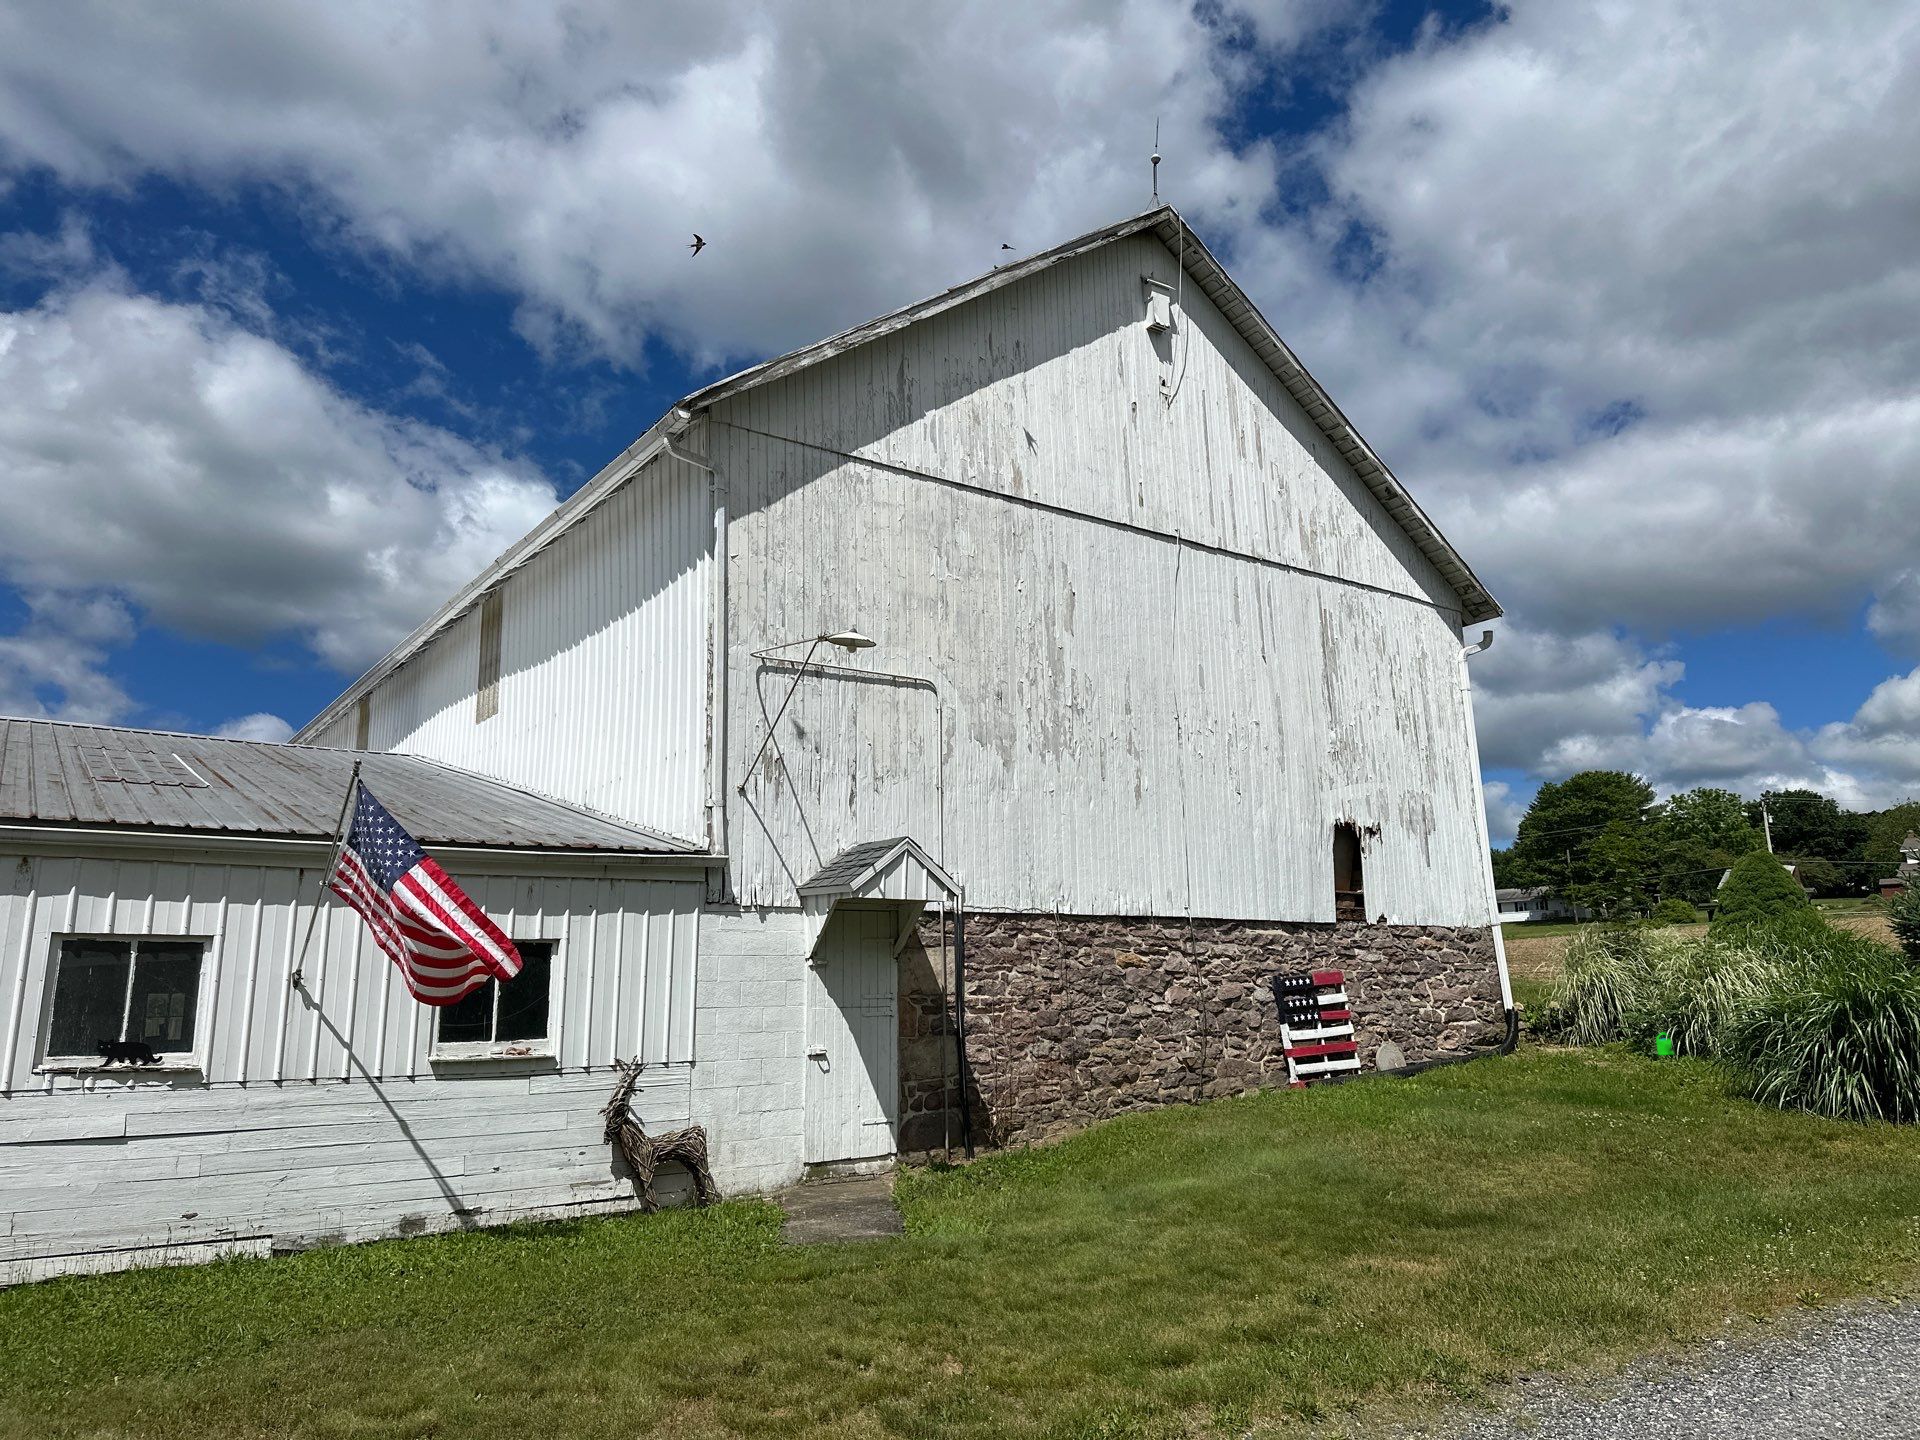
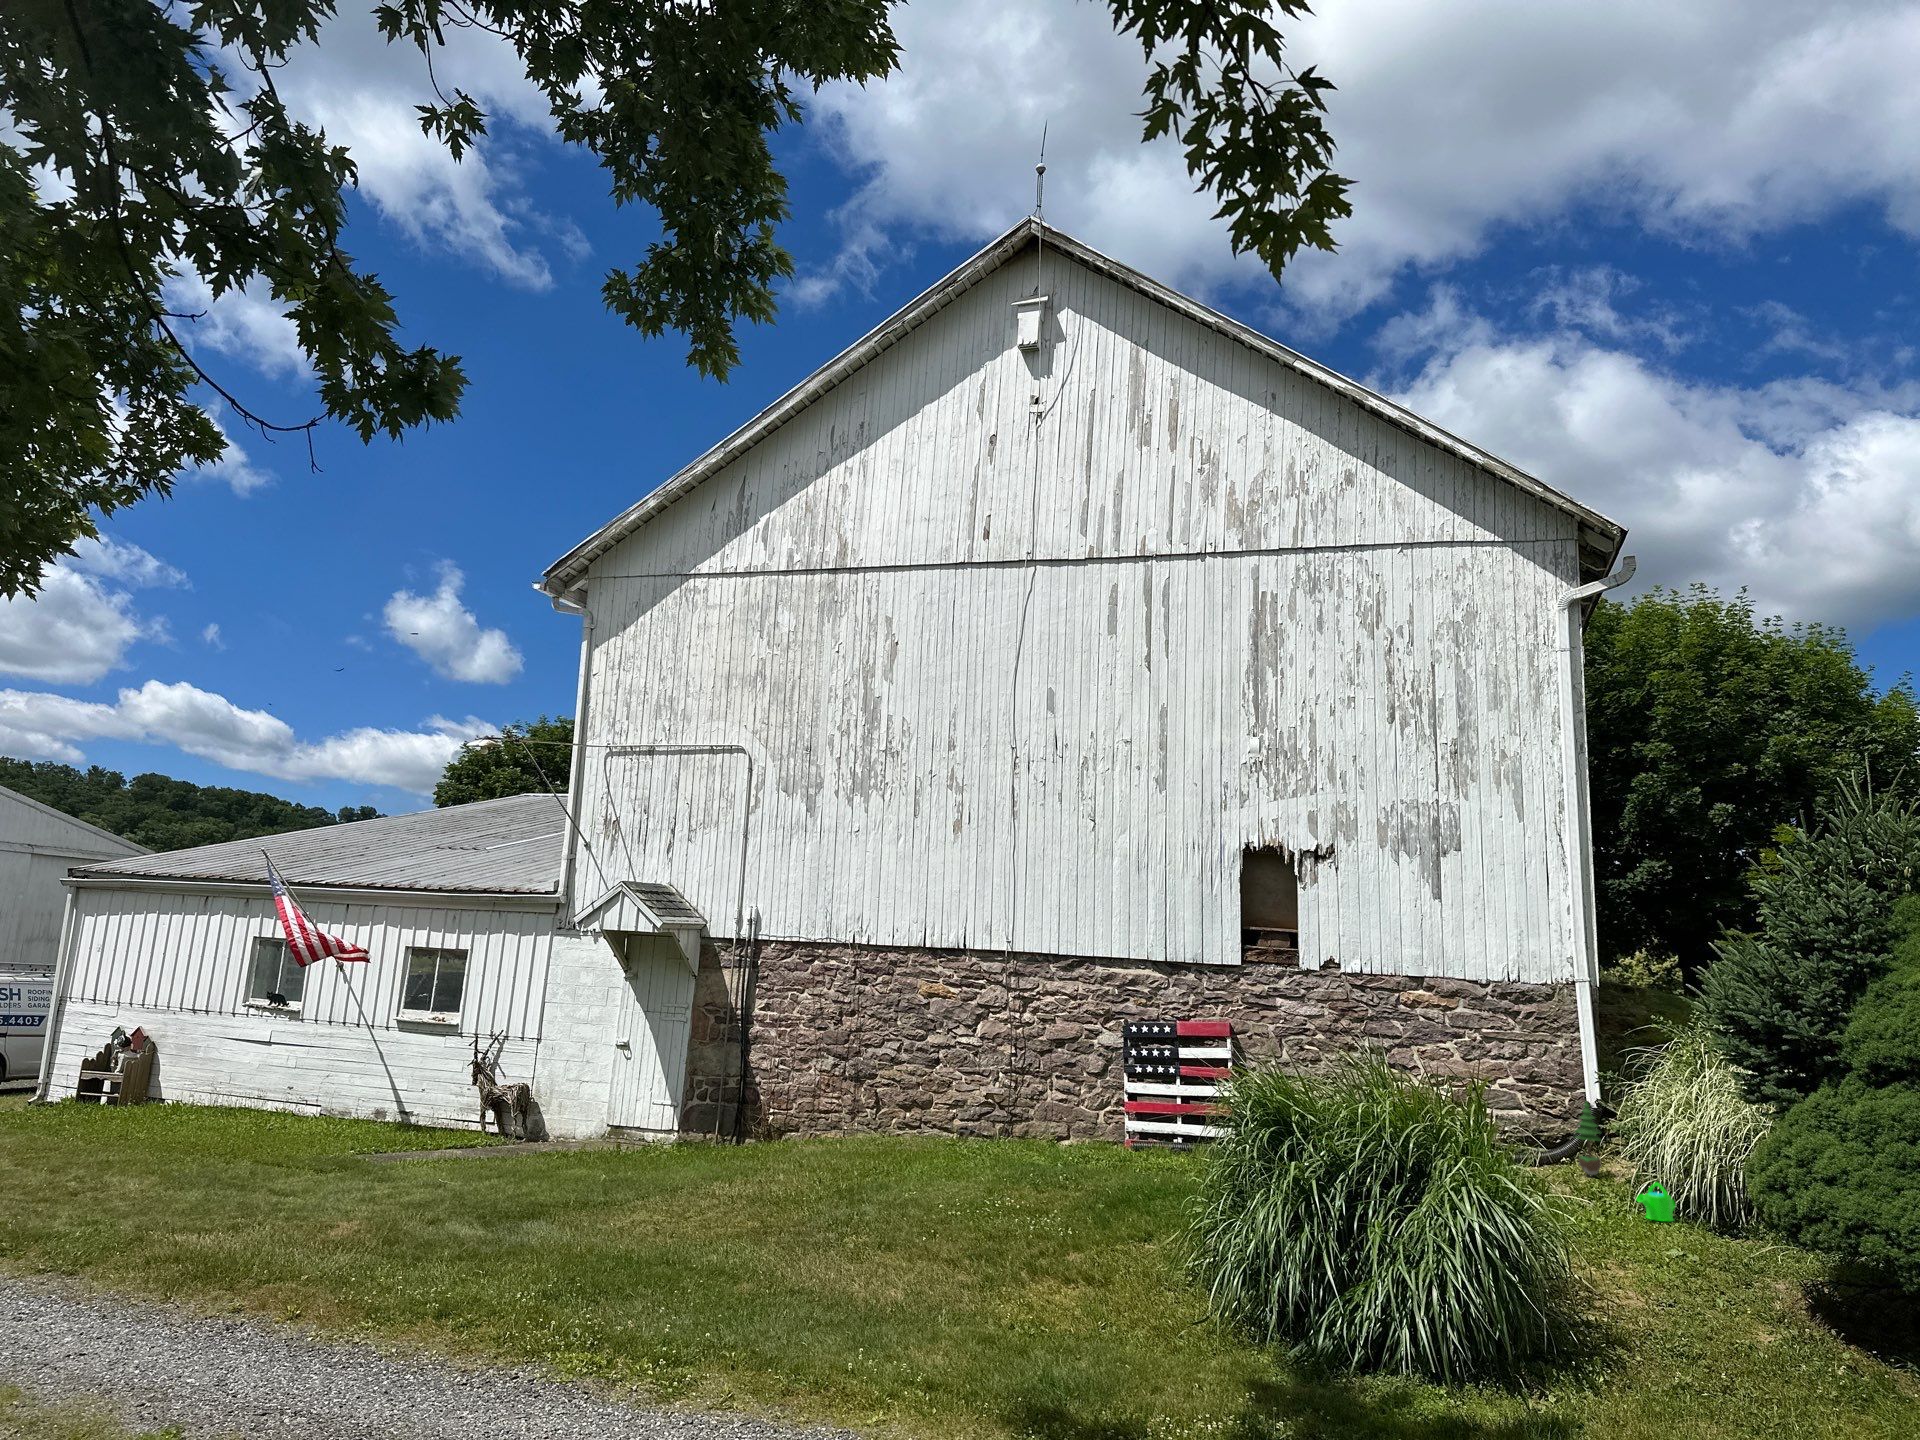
potted tree: none [1551,998,1570,1050] -> present [1576,1102,1602,1176]

